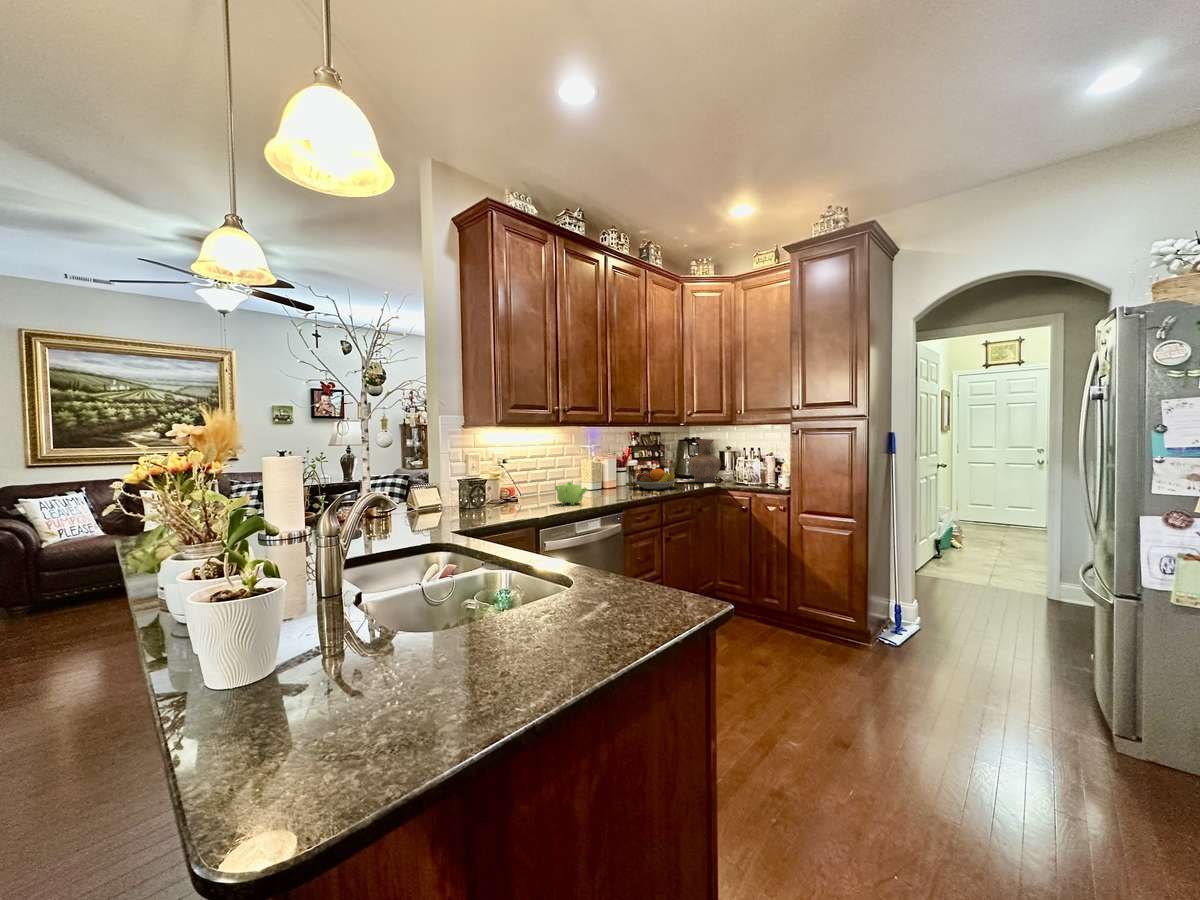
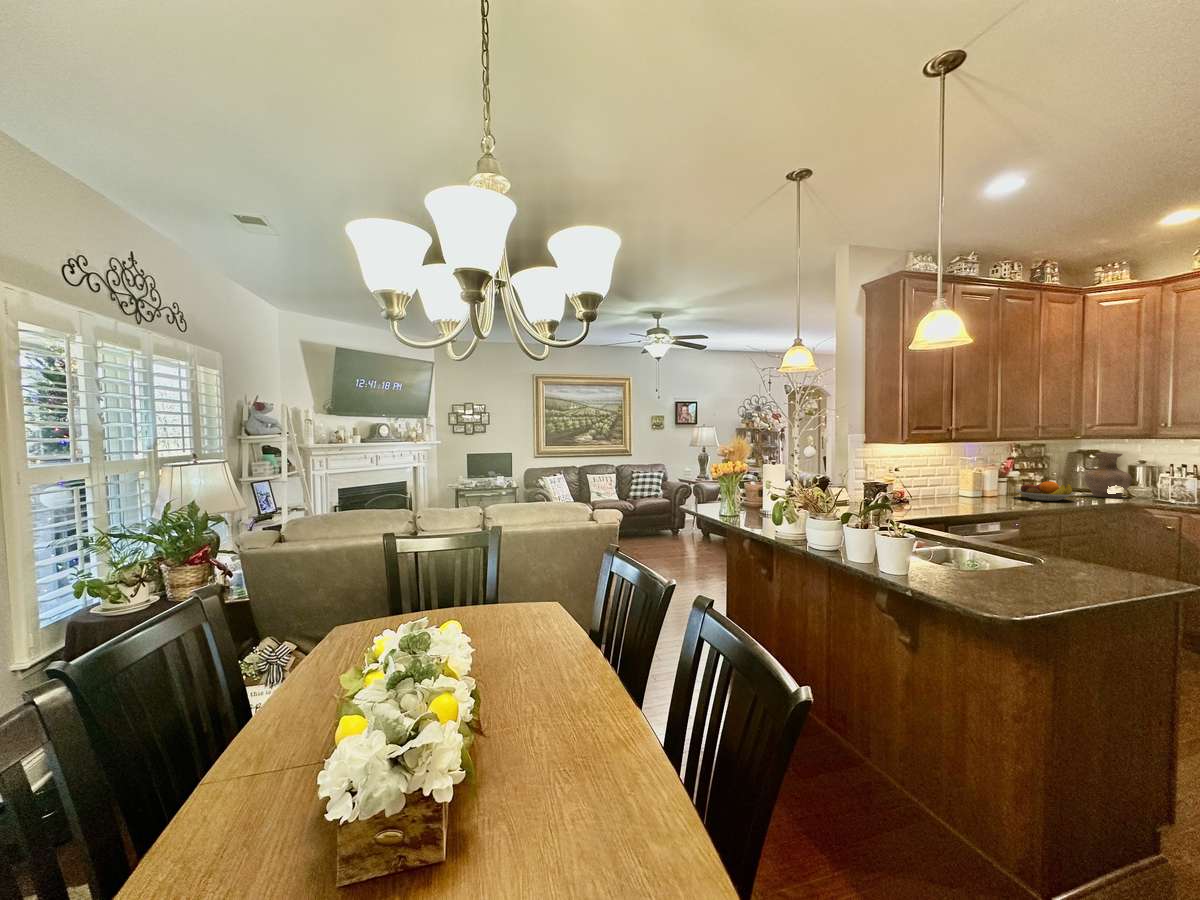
teapot: present [555,482,587,505] -> none [947,489,984,509]

